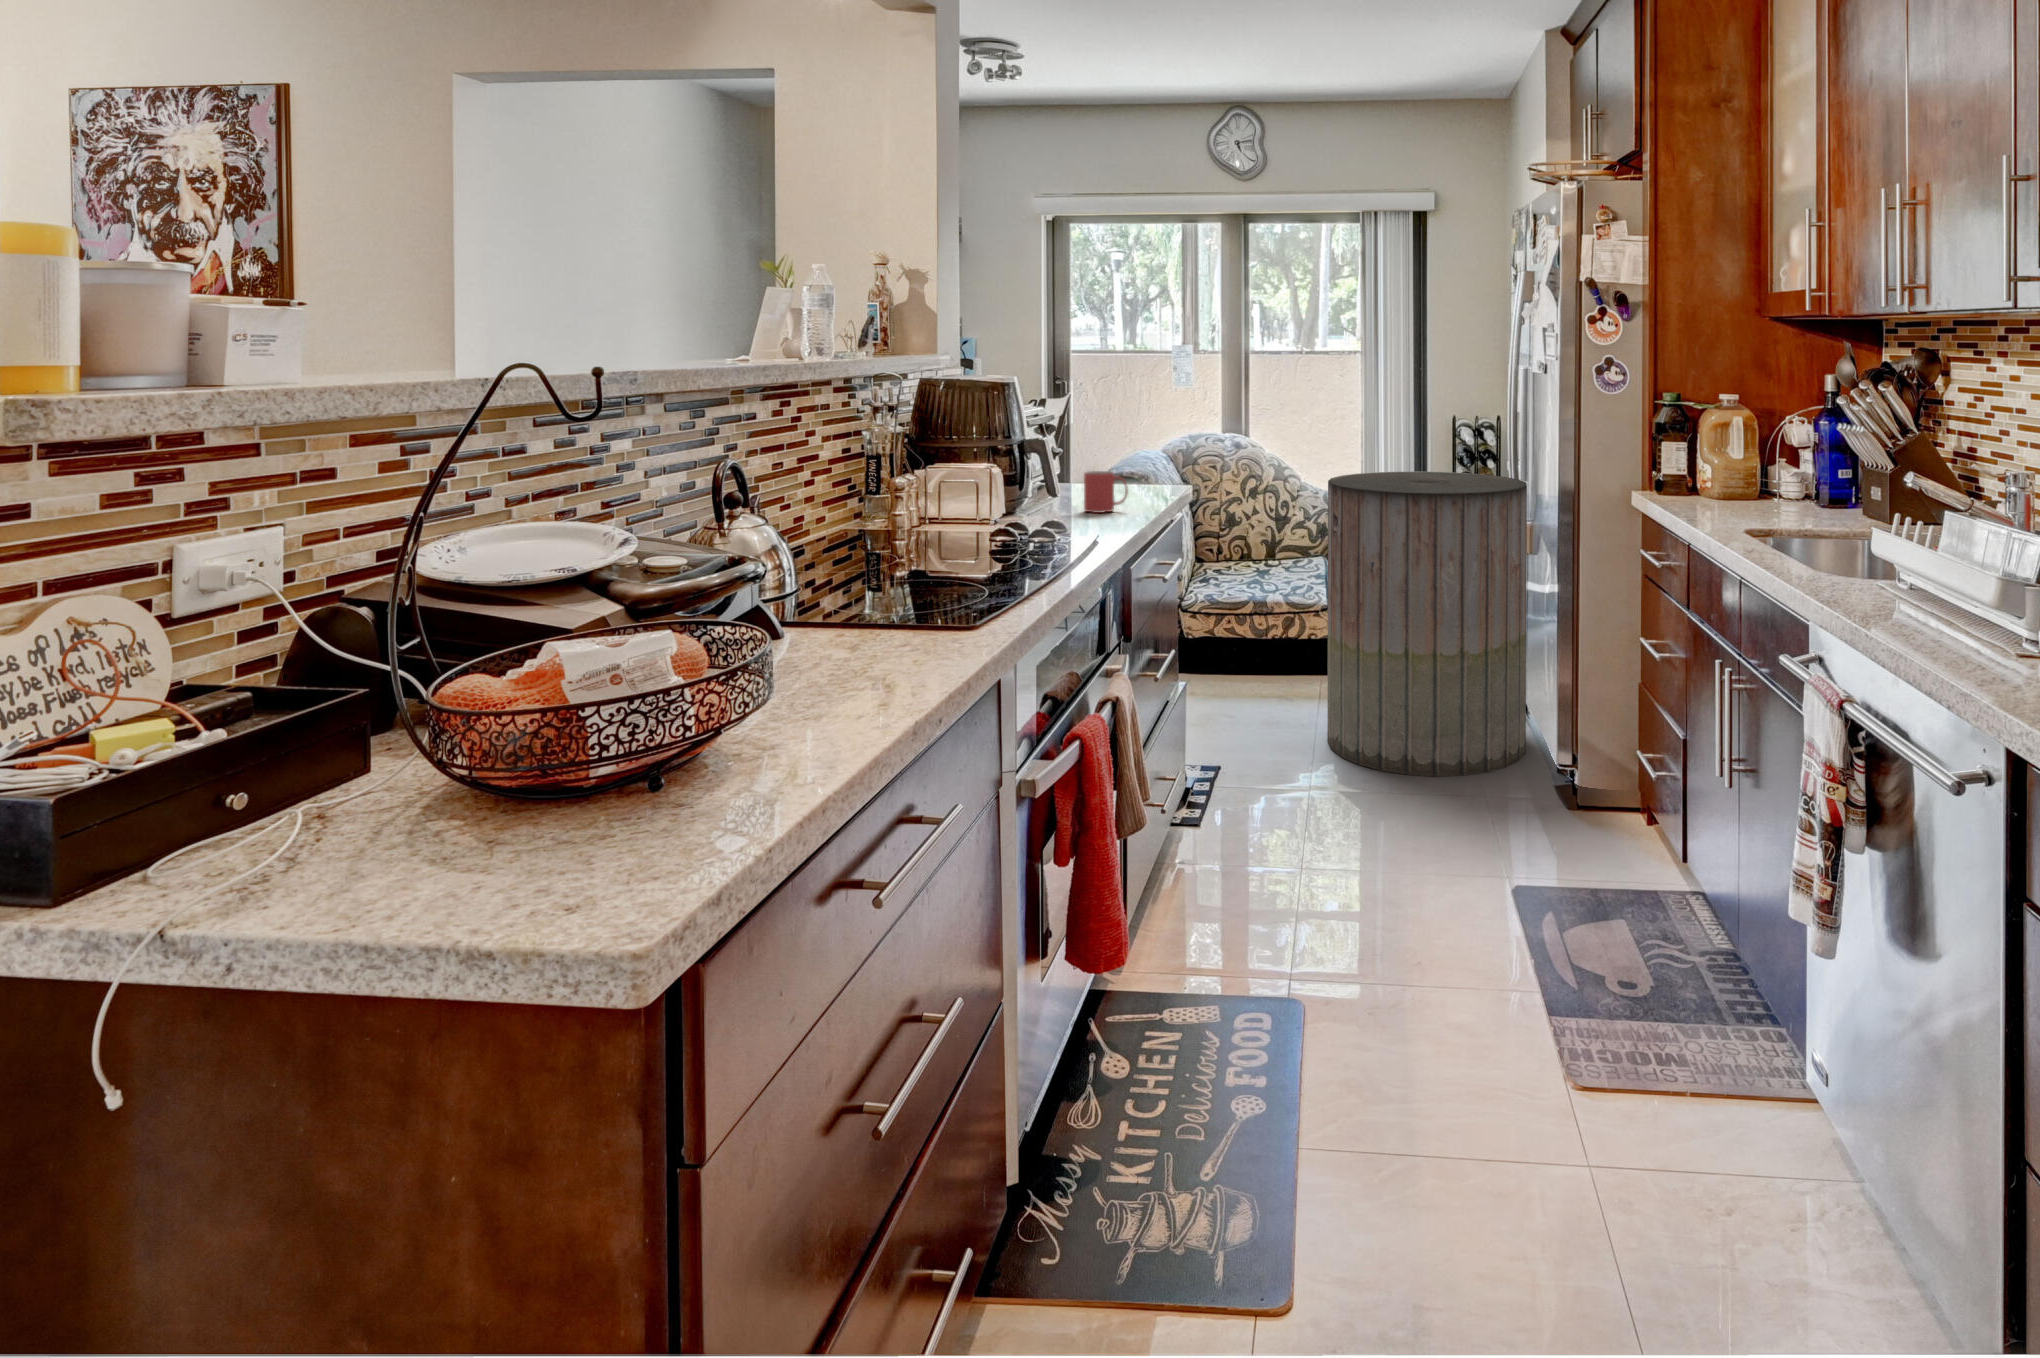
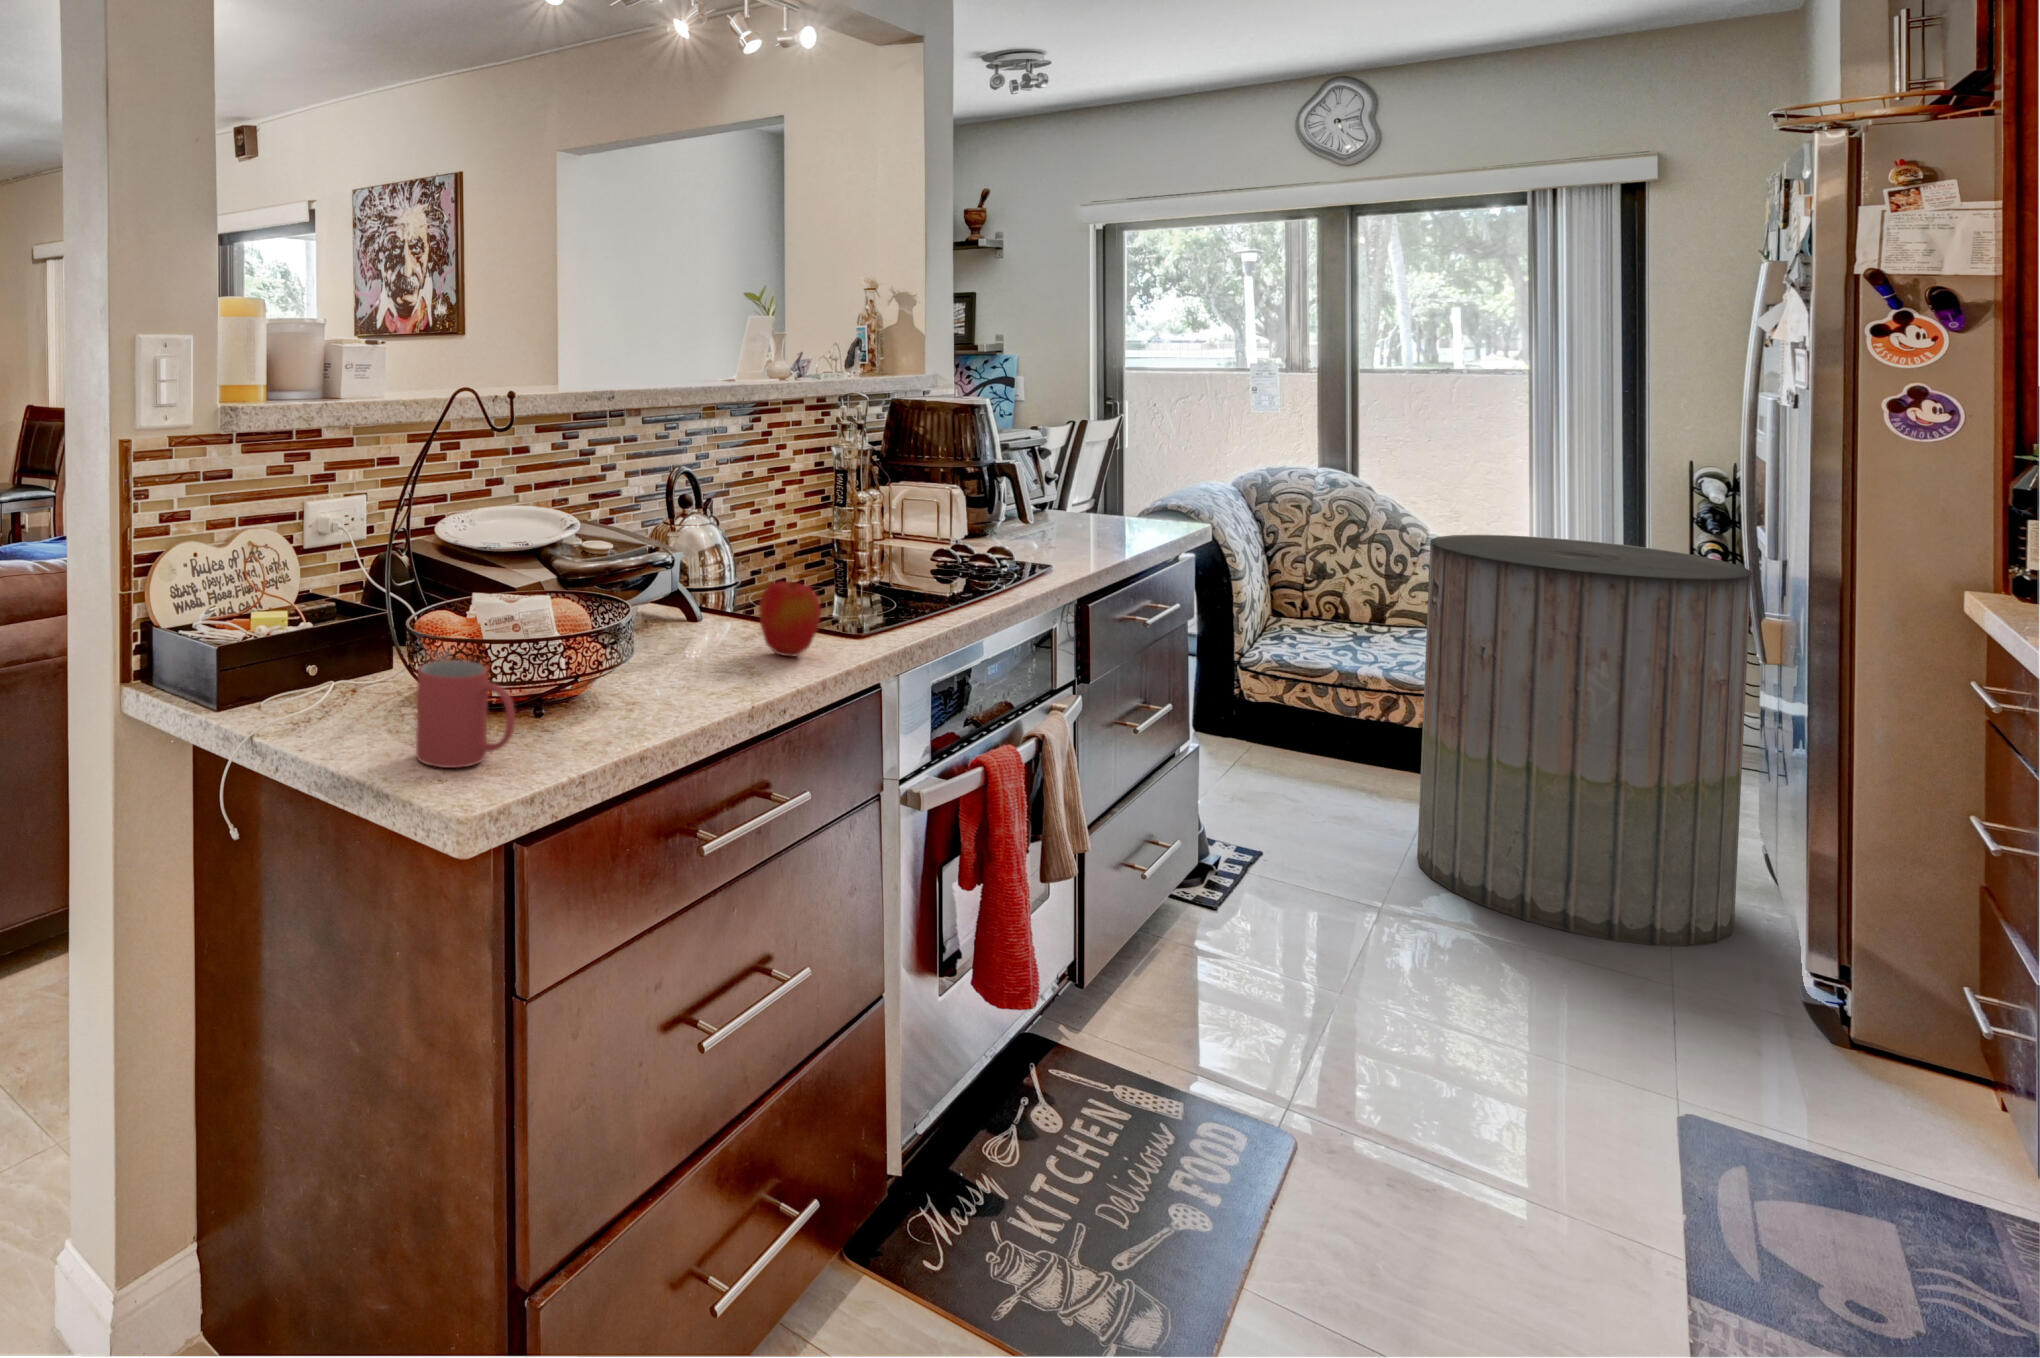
mug: present [1084,471,1128,513] -> present [416,660,515,768]
apple: none [844,568,916,657] -> present [759,581,821,656]

